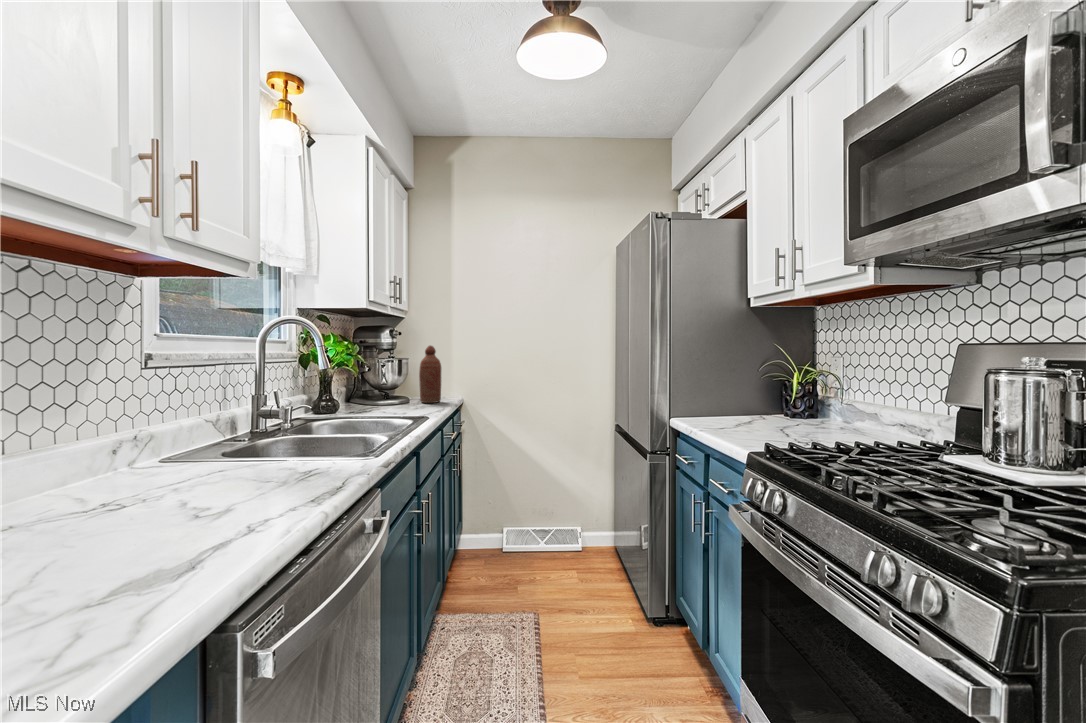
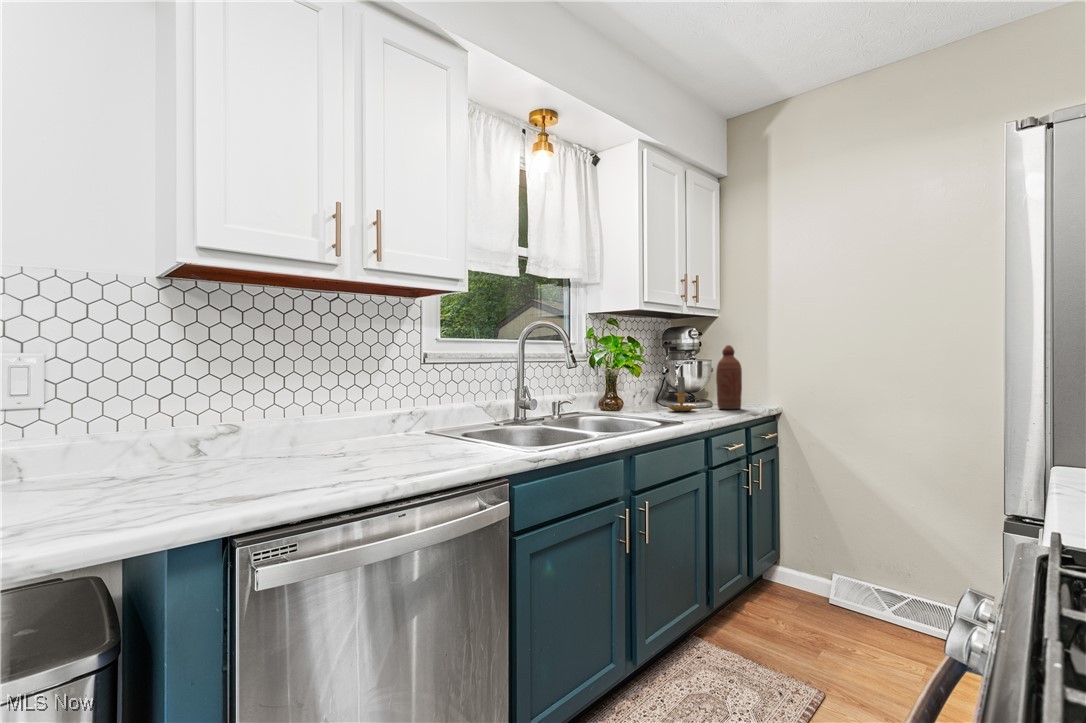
candle: none [379,373,410,407] -> present [668,377,702,411]

